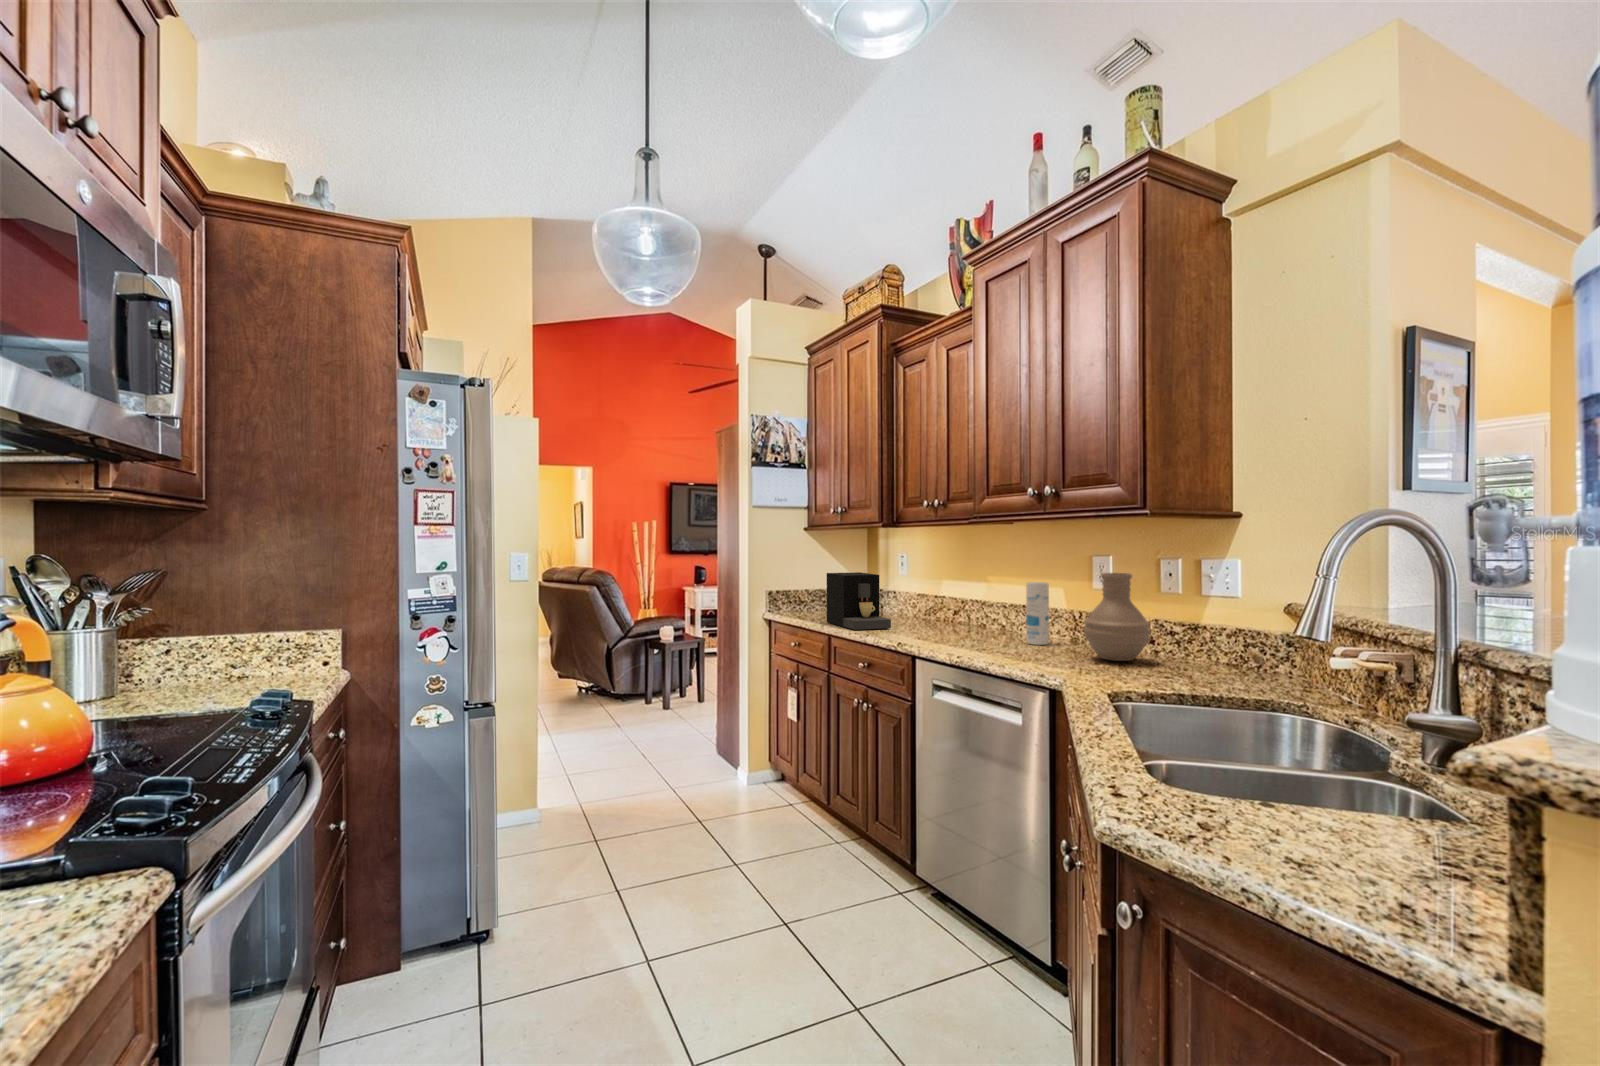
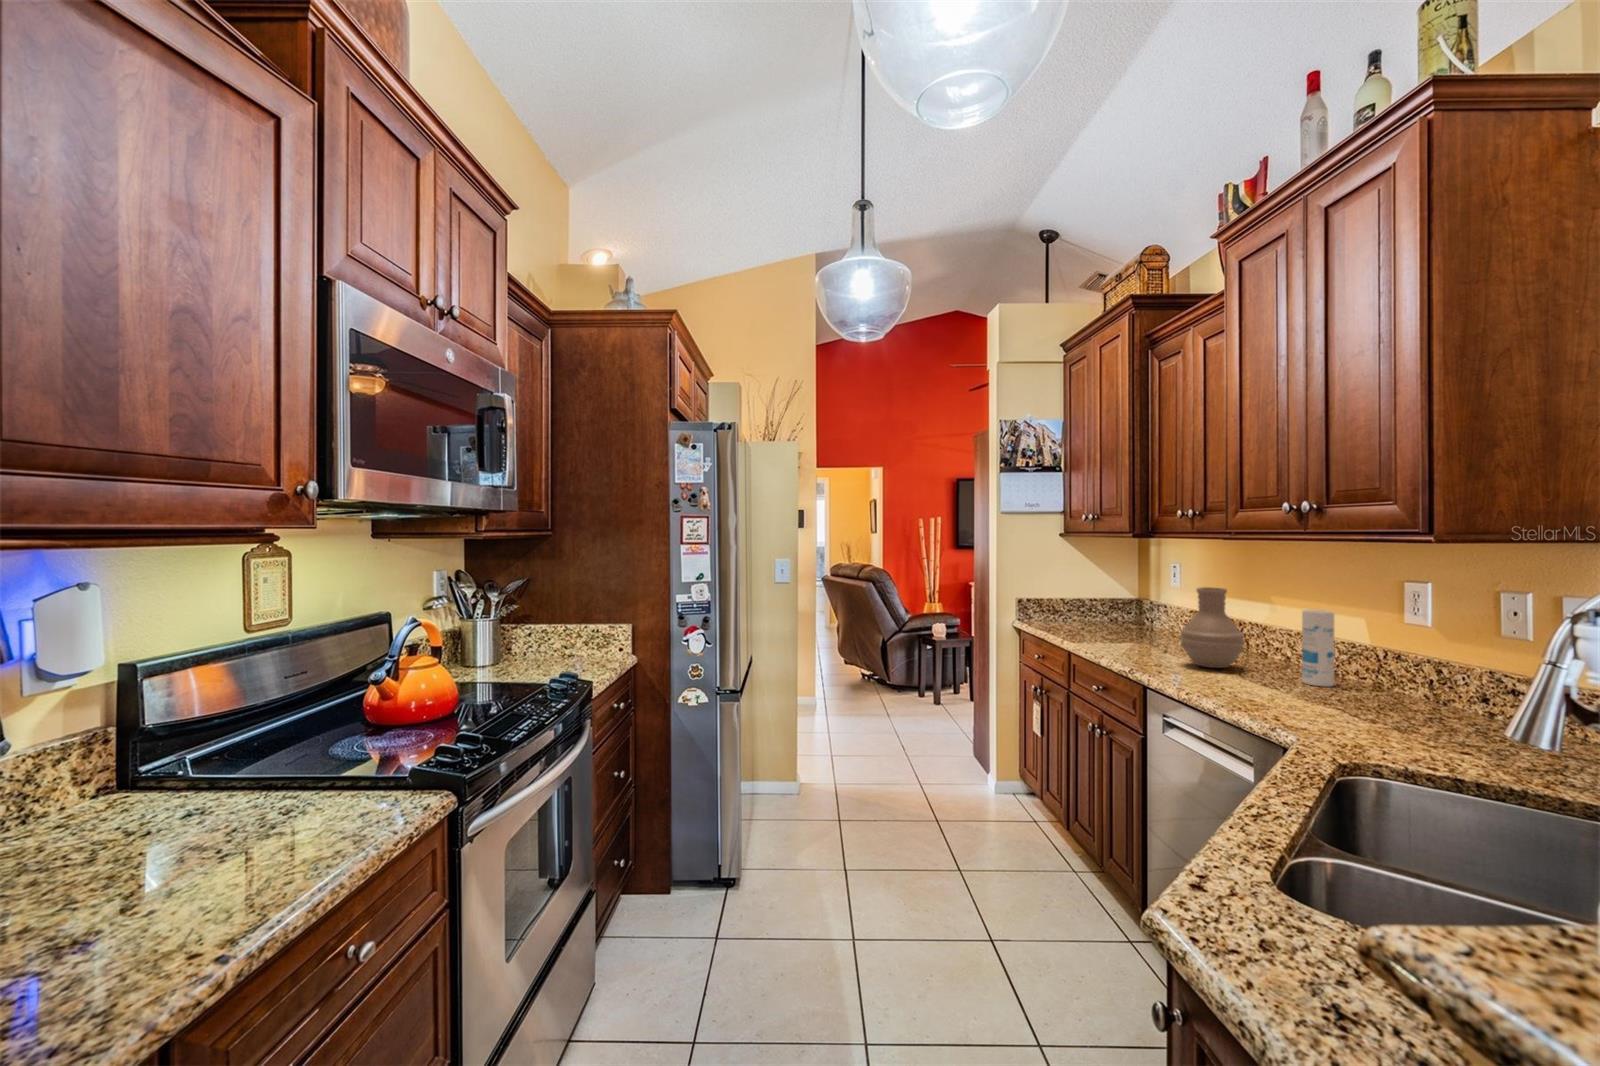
coffee maker: present [827,572,891,630] -> none [1074,585,1141,649]
vase: present [1084,573,1151,661] -> present [1180,587,1245,668]

